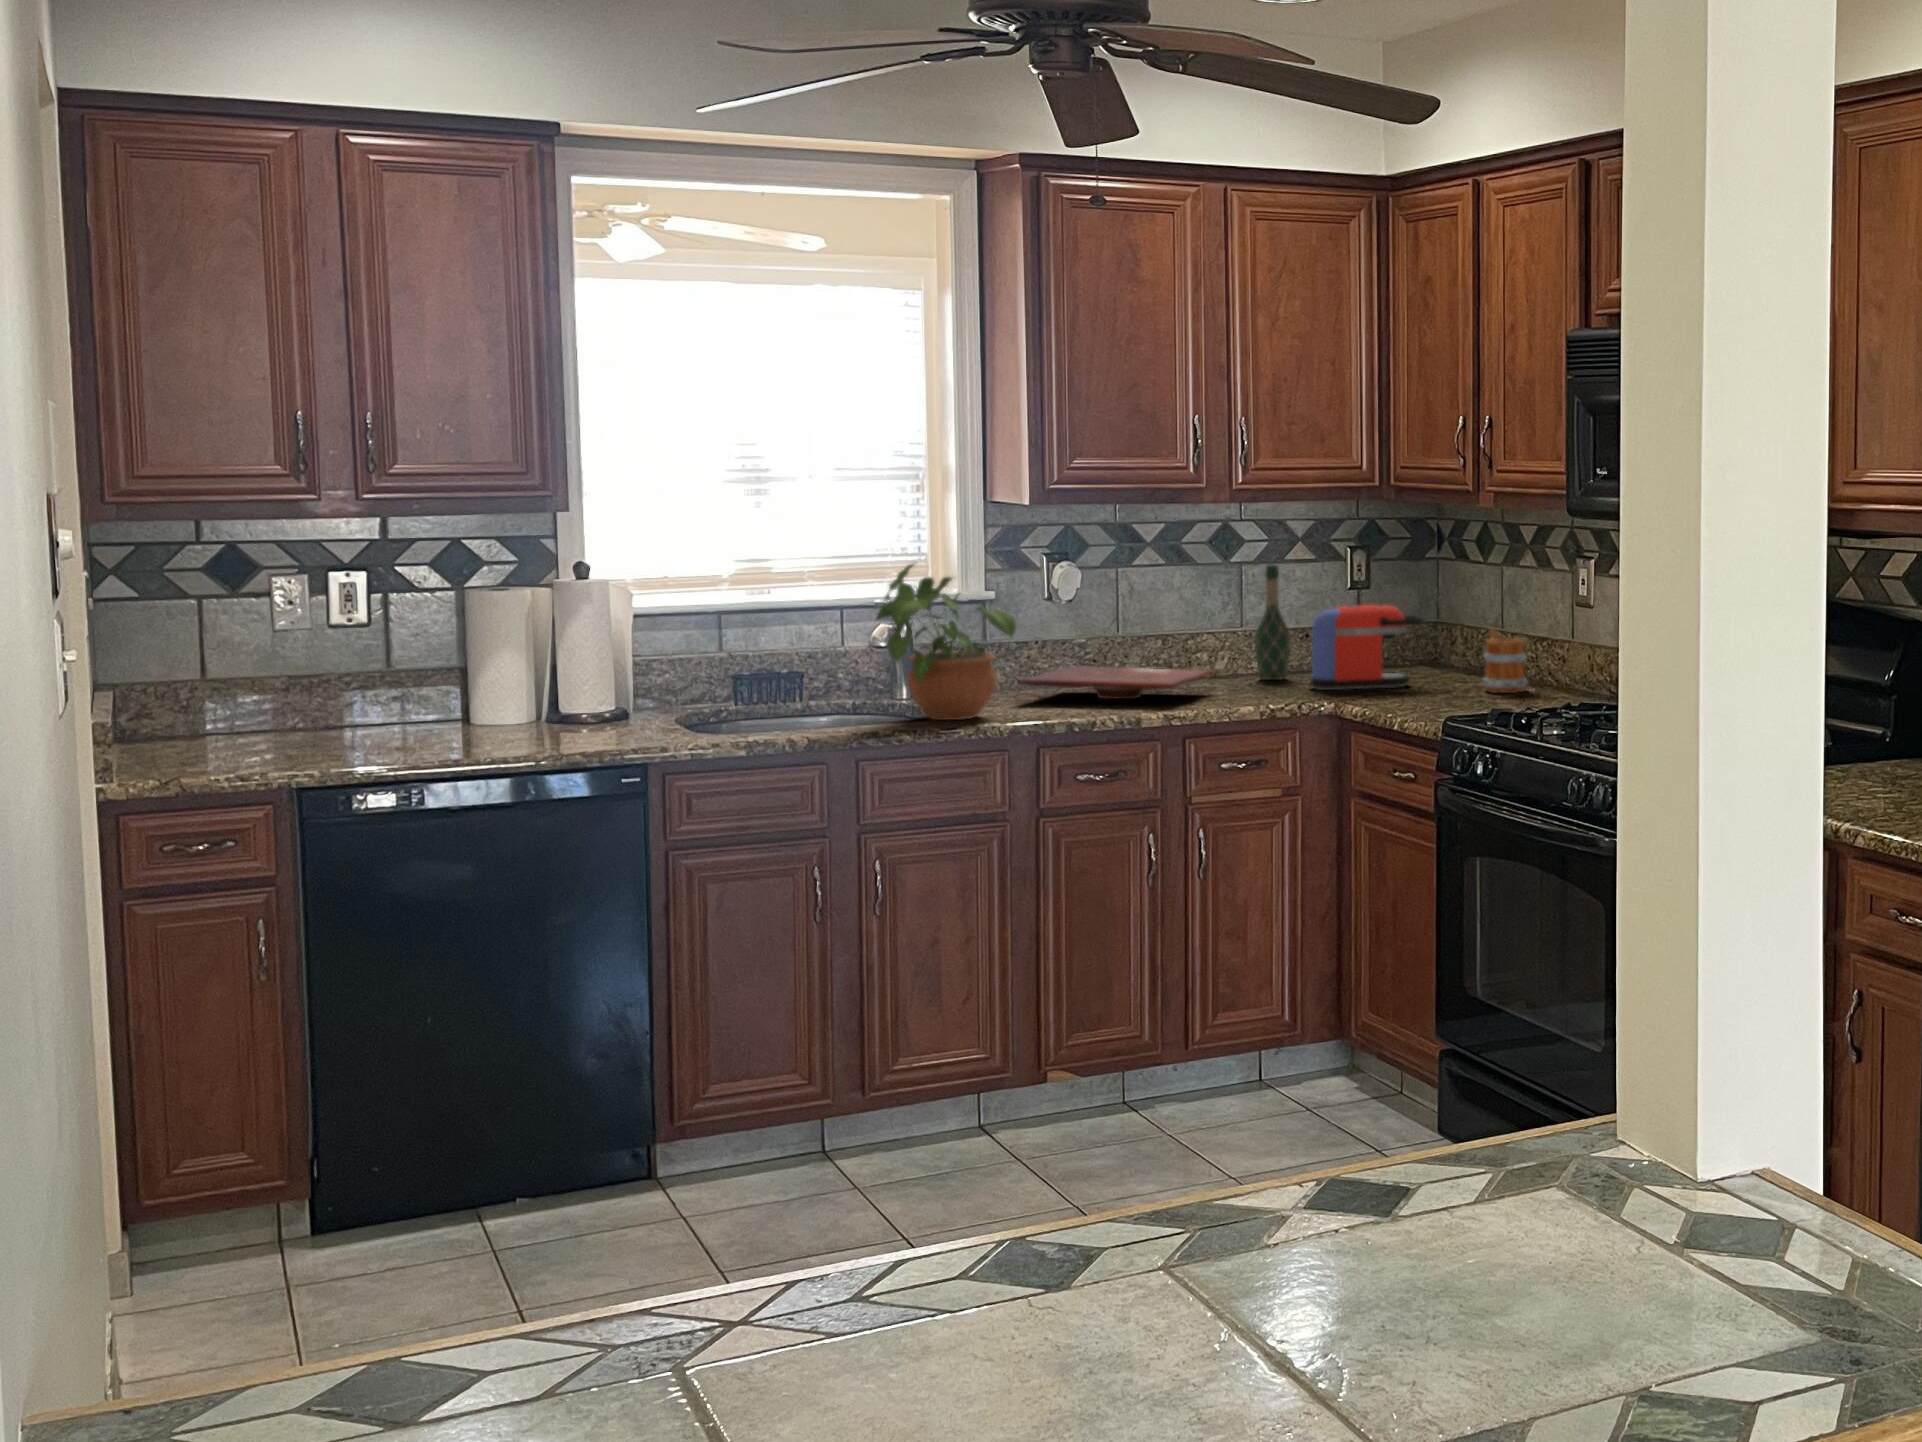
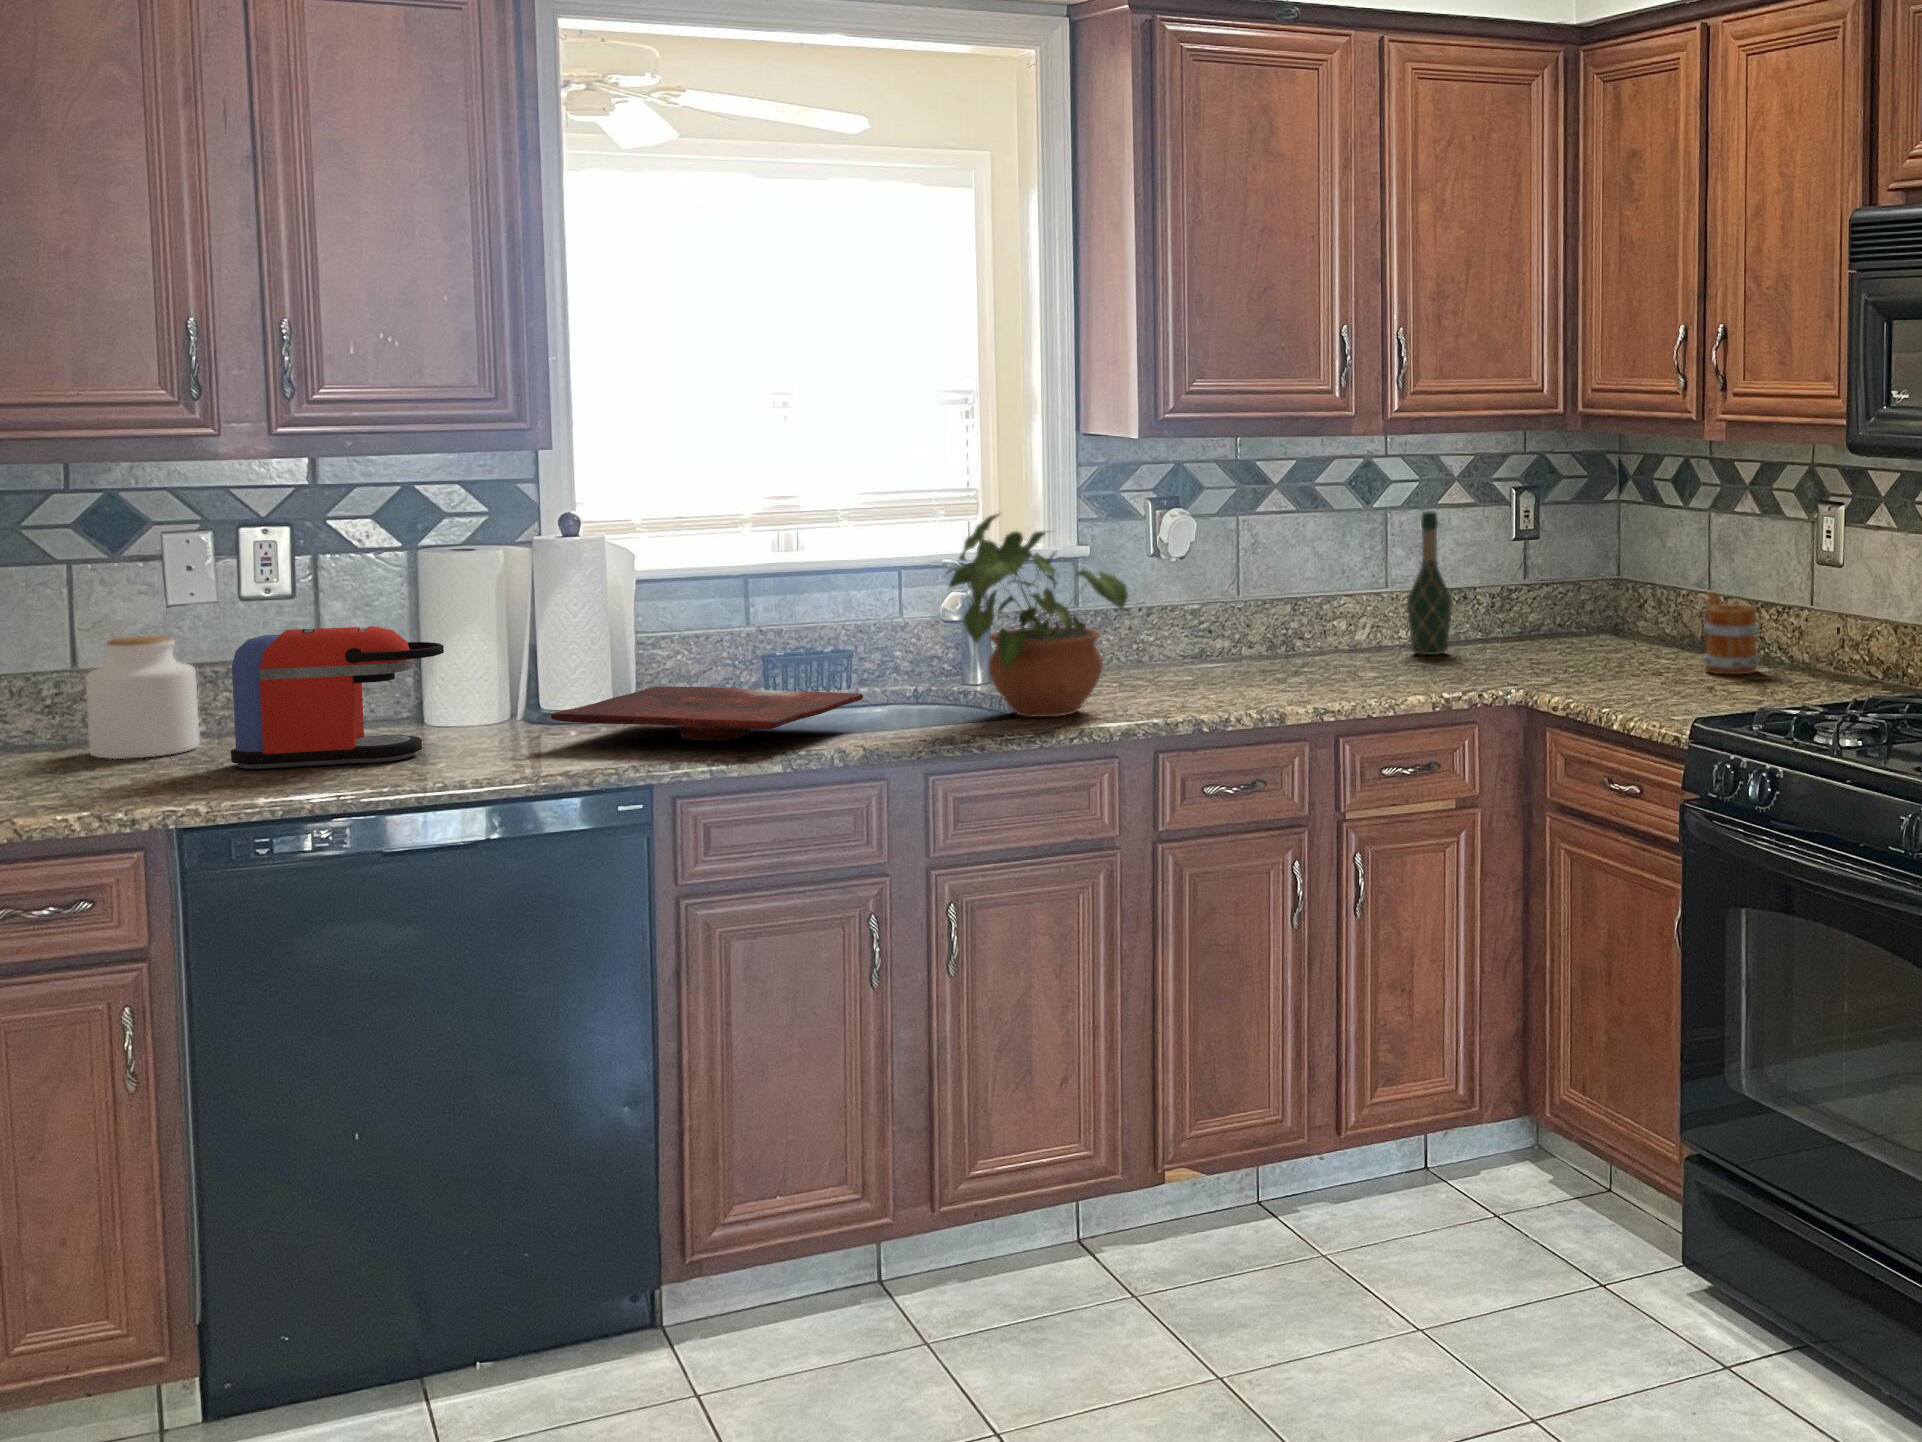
coffee maker: present [1310,605,1423,690] -> present [231,626,444,769]
jar: none [217,654,301,746] -> present [86,636,200,759]
cutting board: present [1018,667,1212,699] -> present [551,687,863,740]

